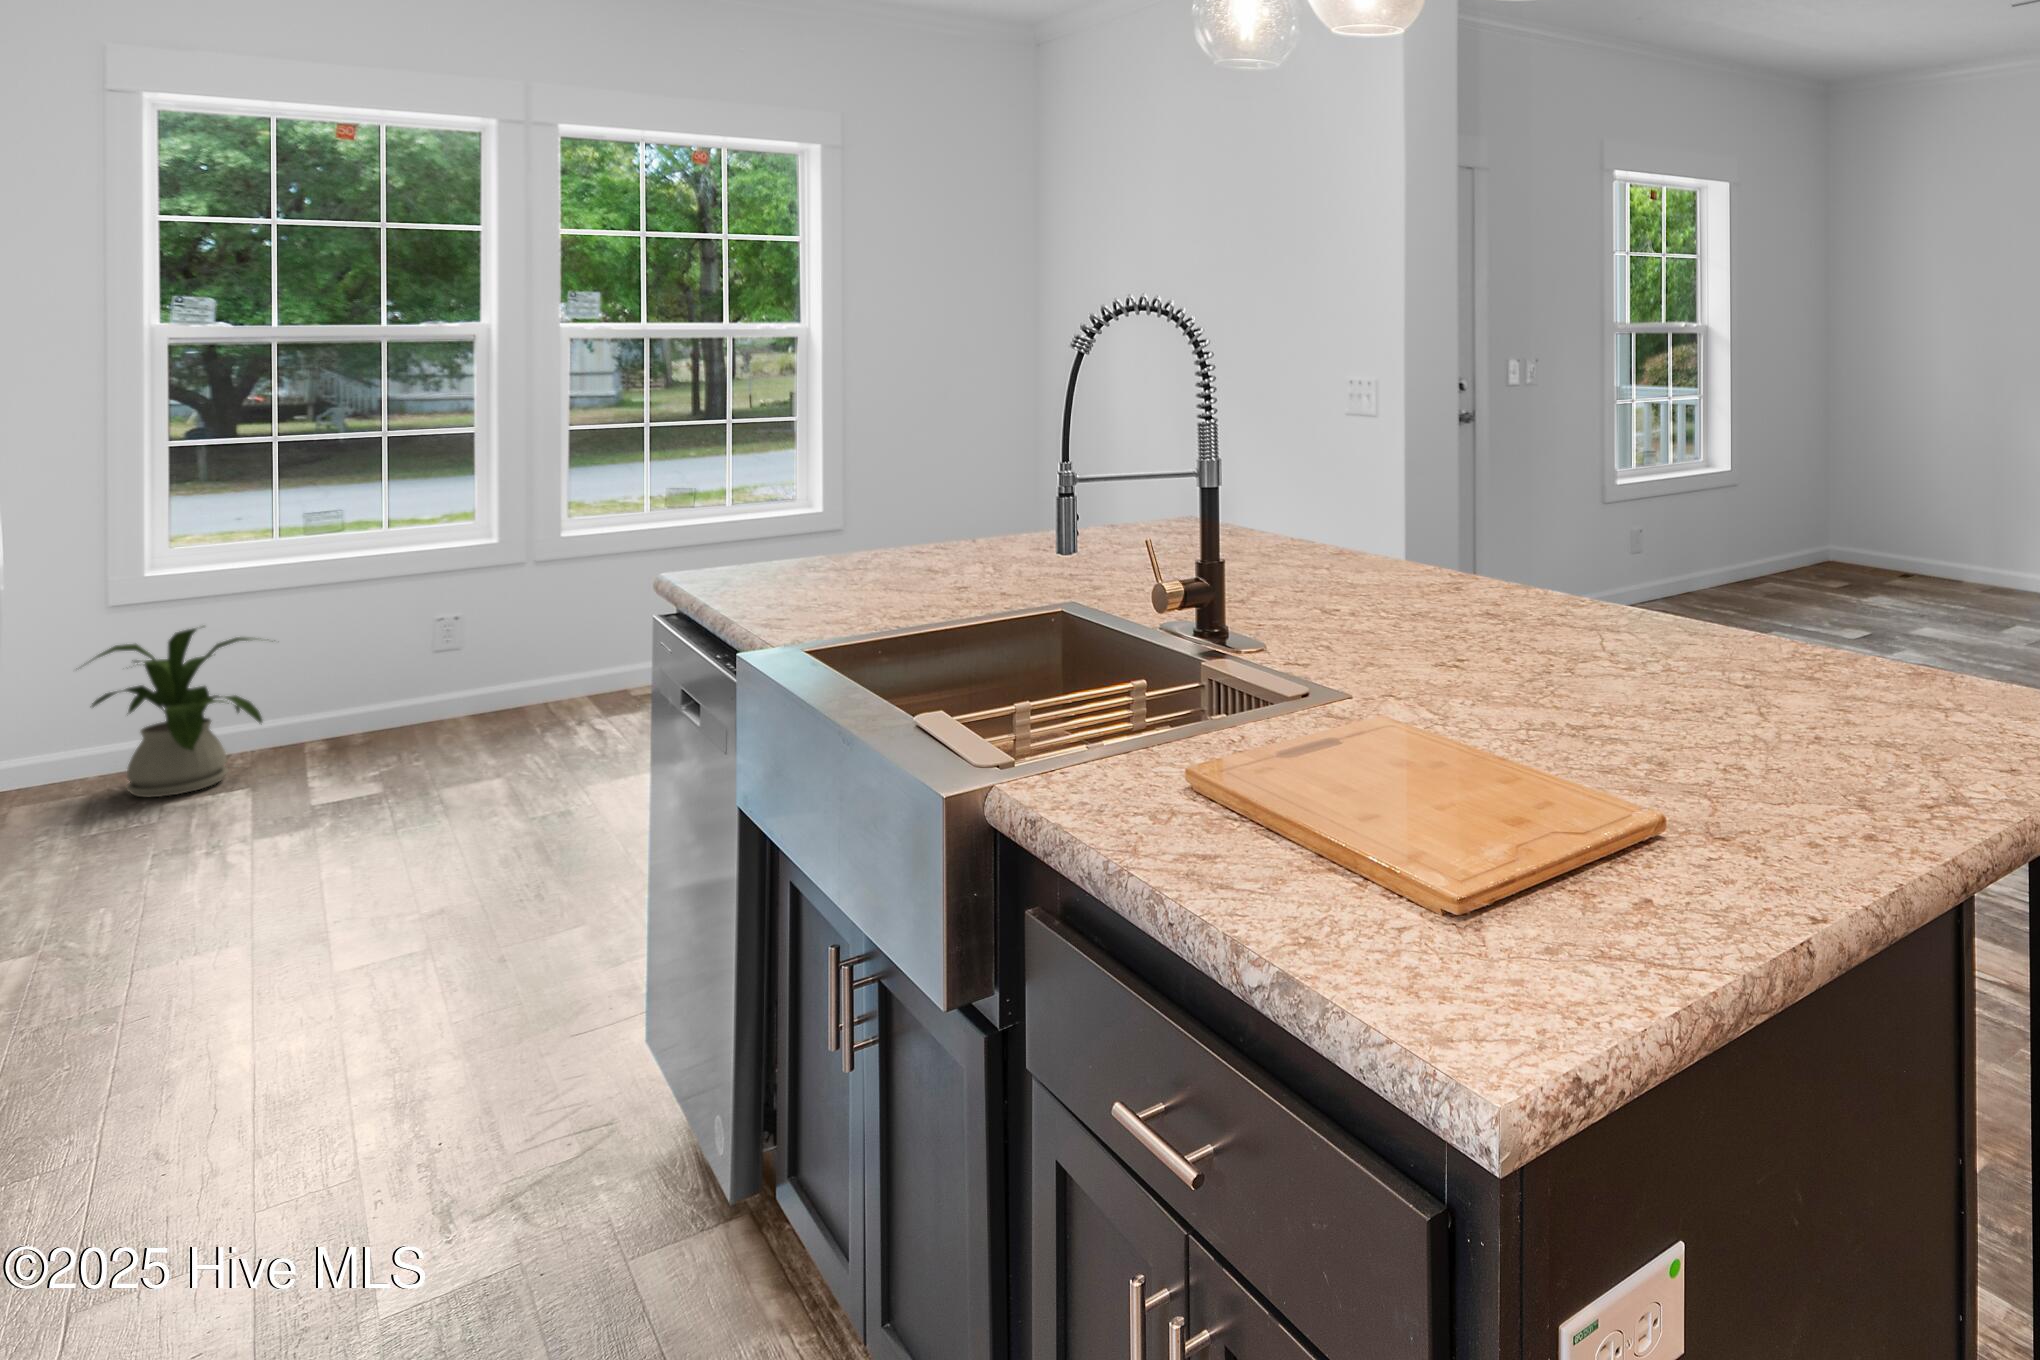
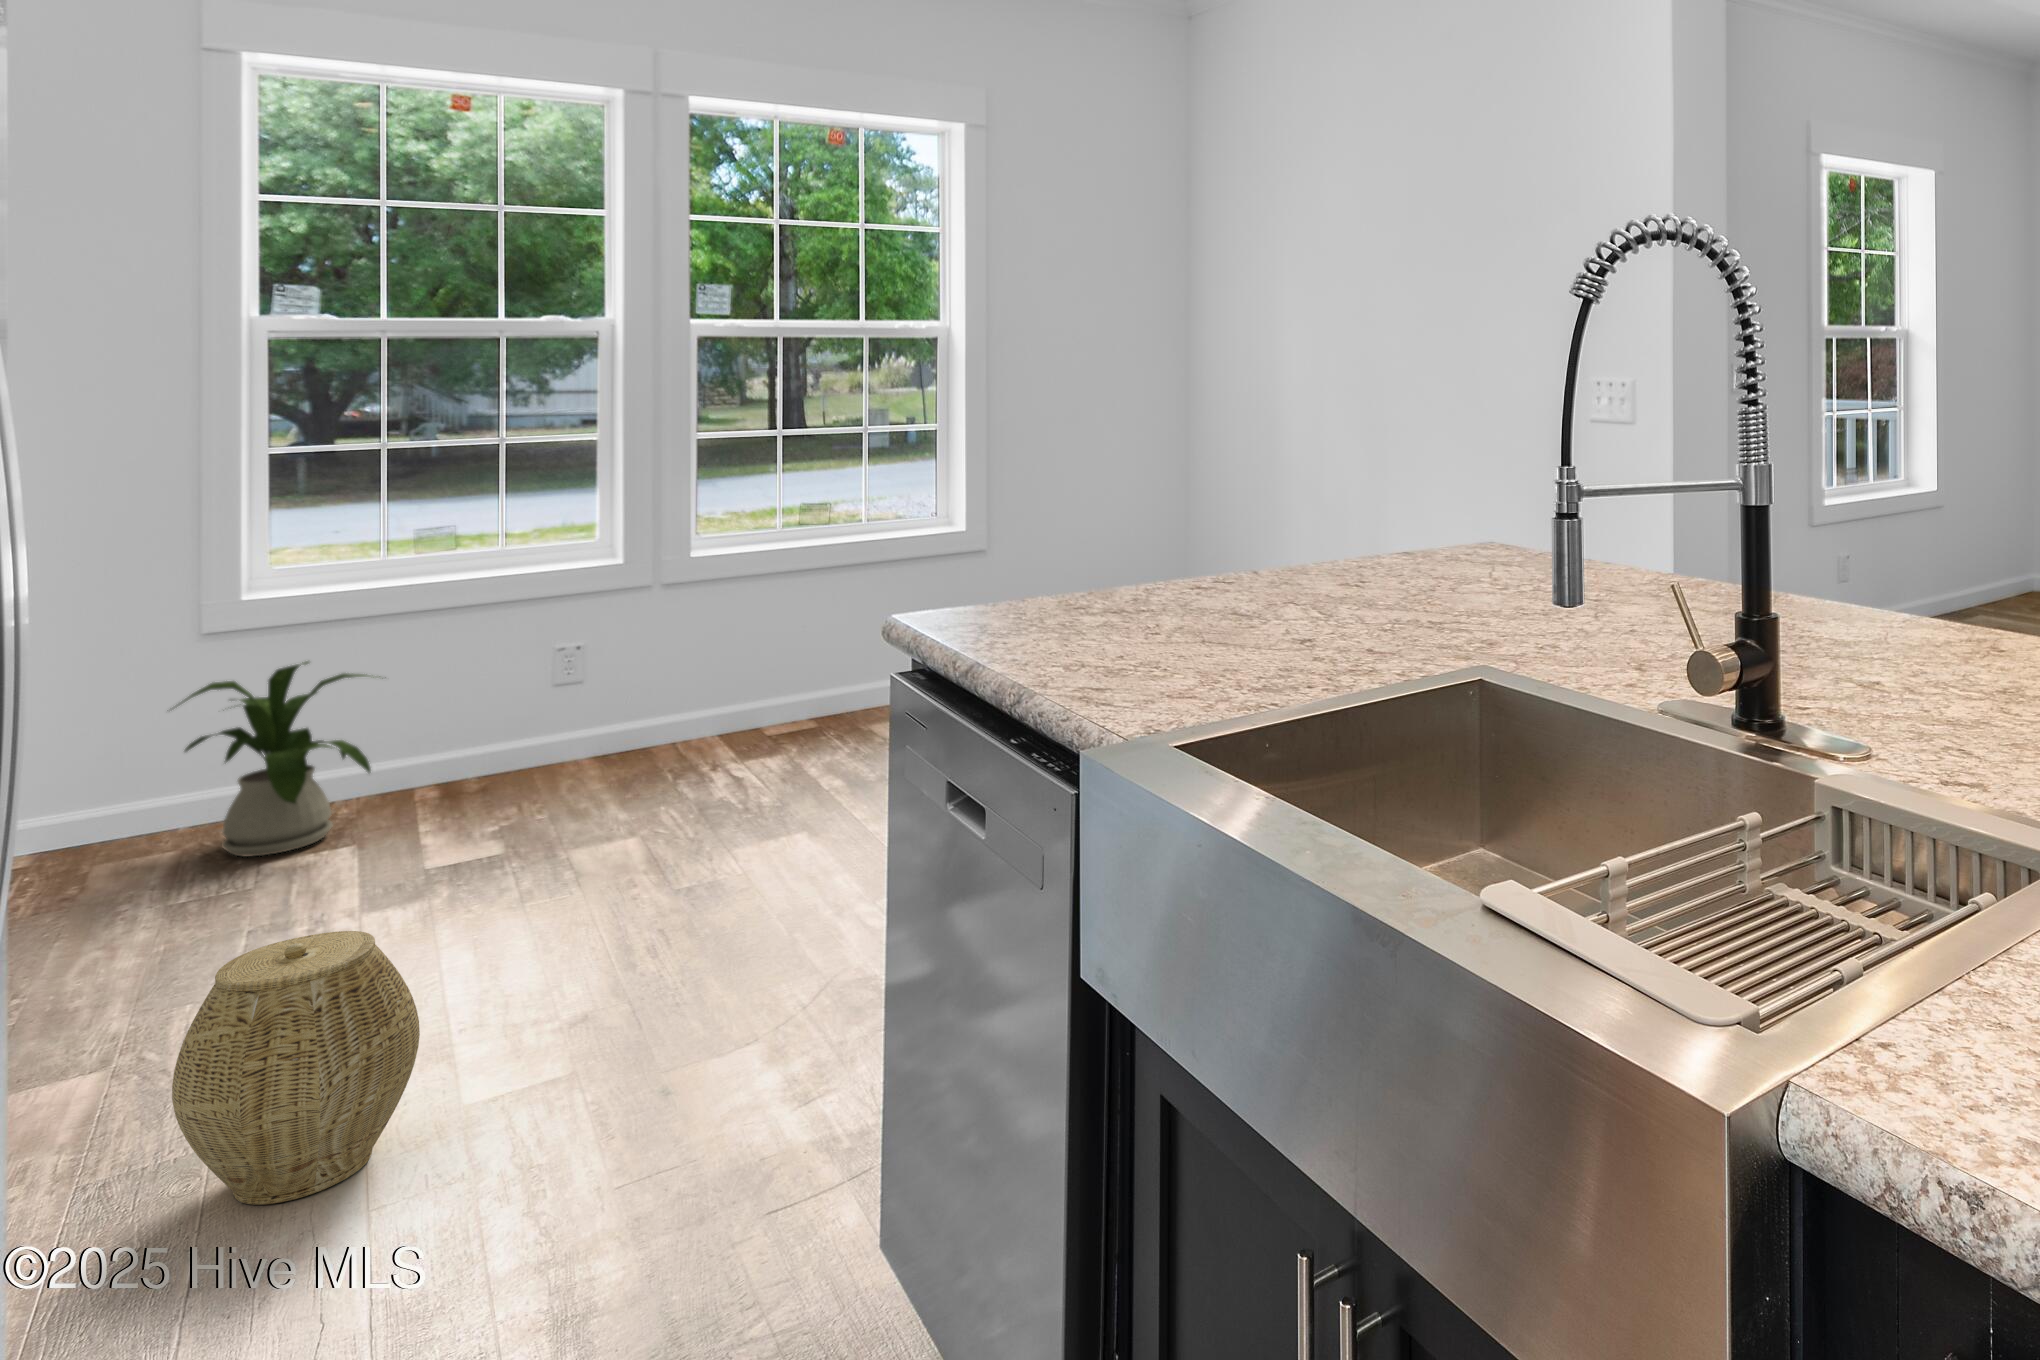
woven basket: none [79,833,290,1049] -> present [172,931,420,1205]

